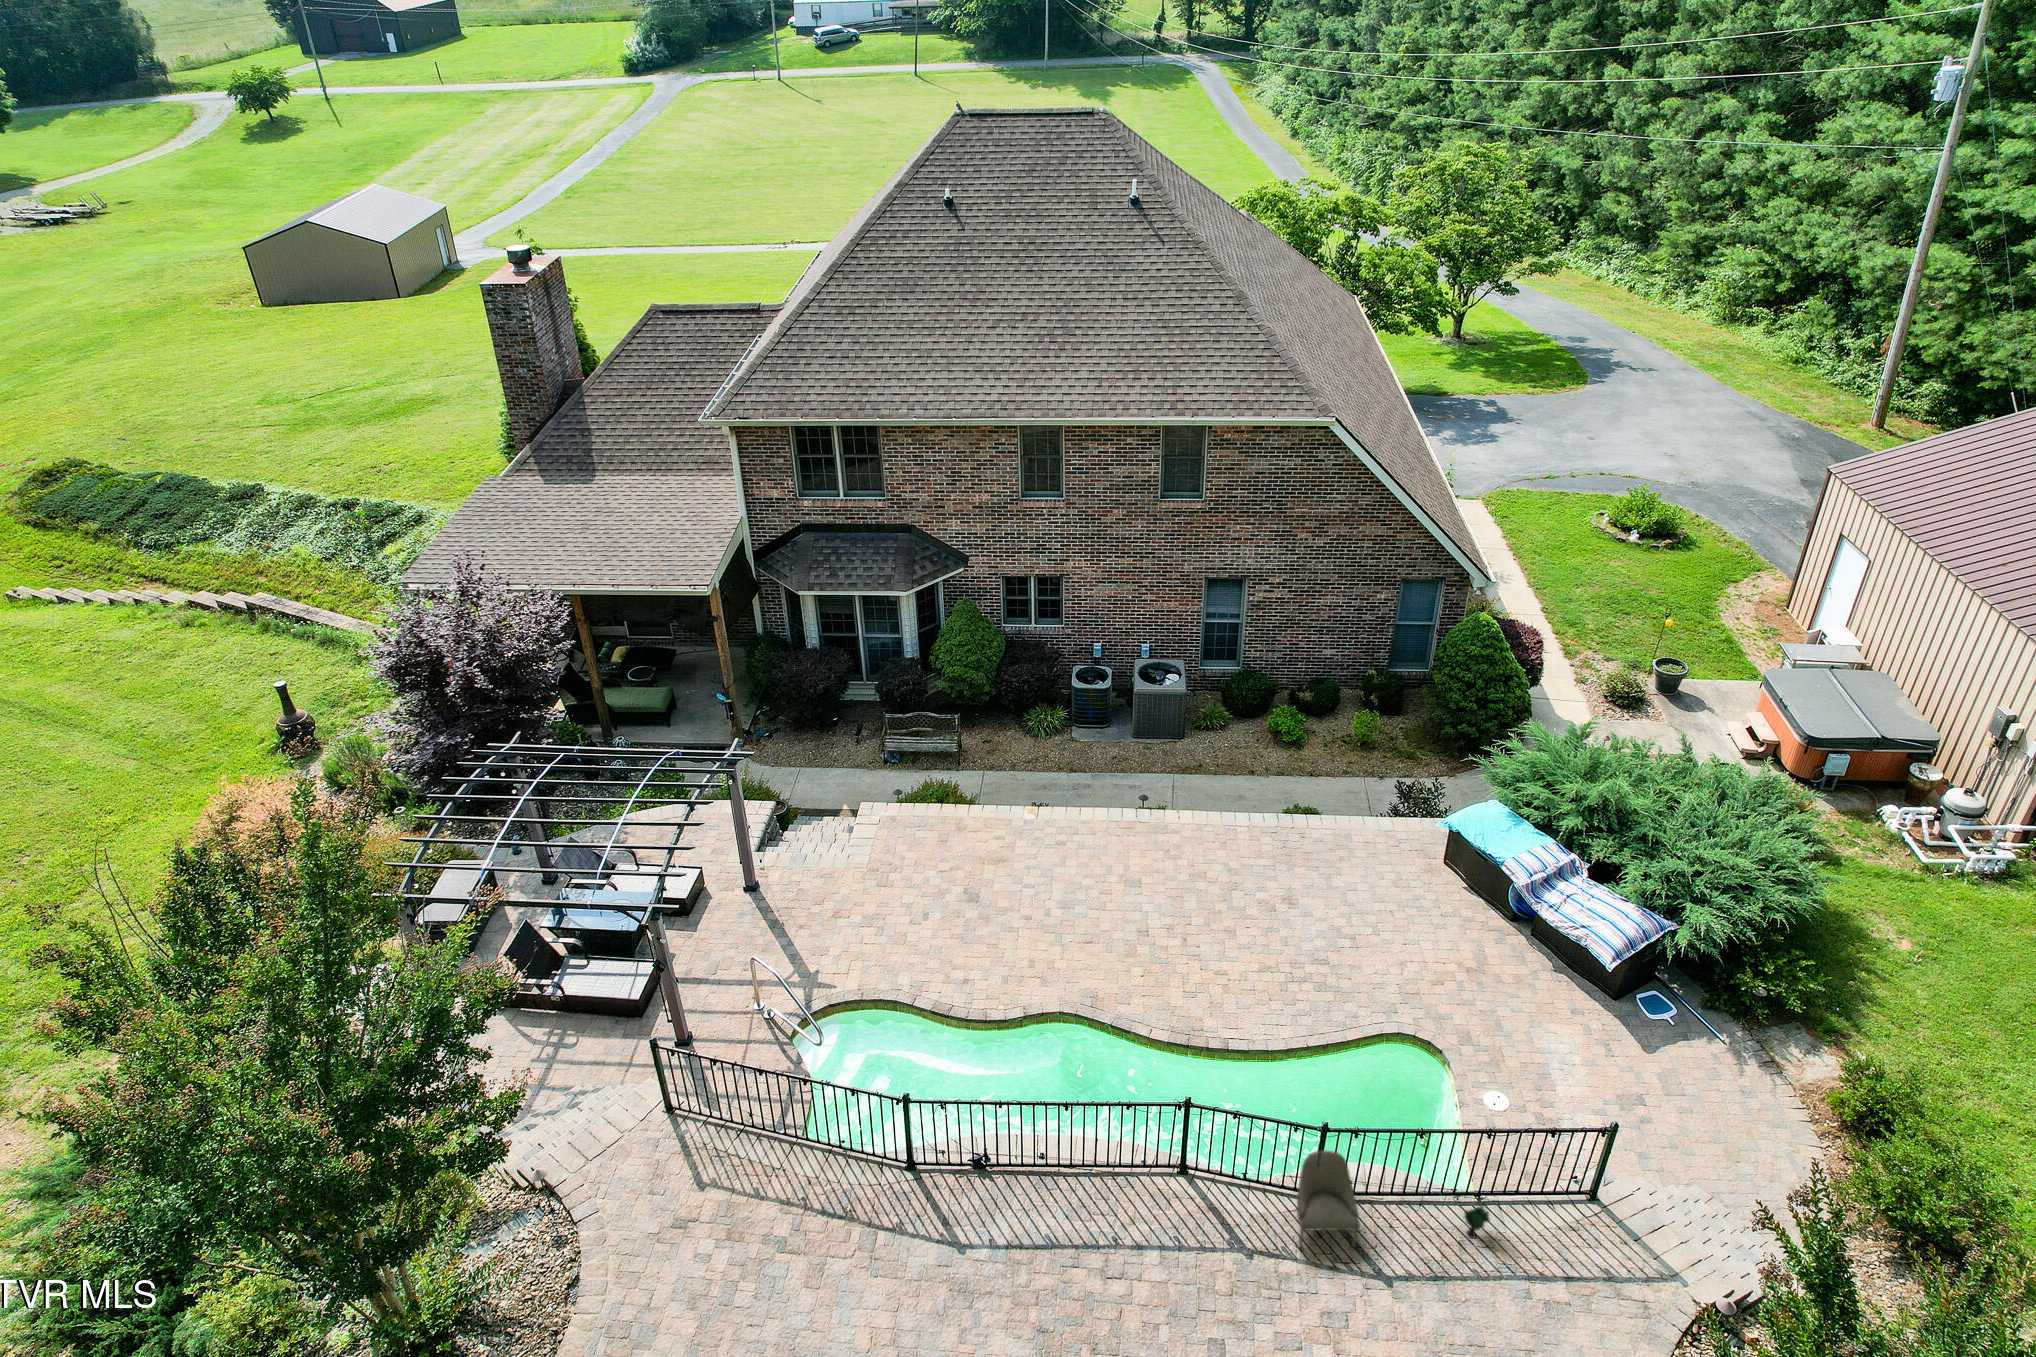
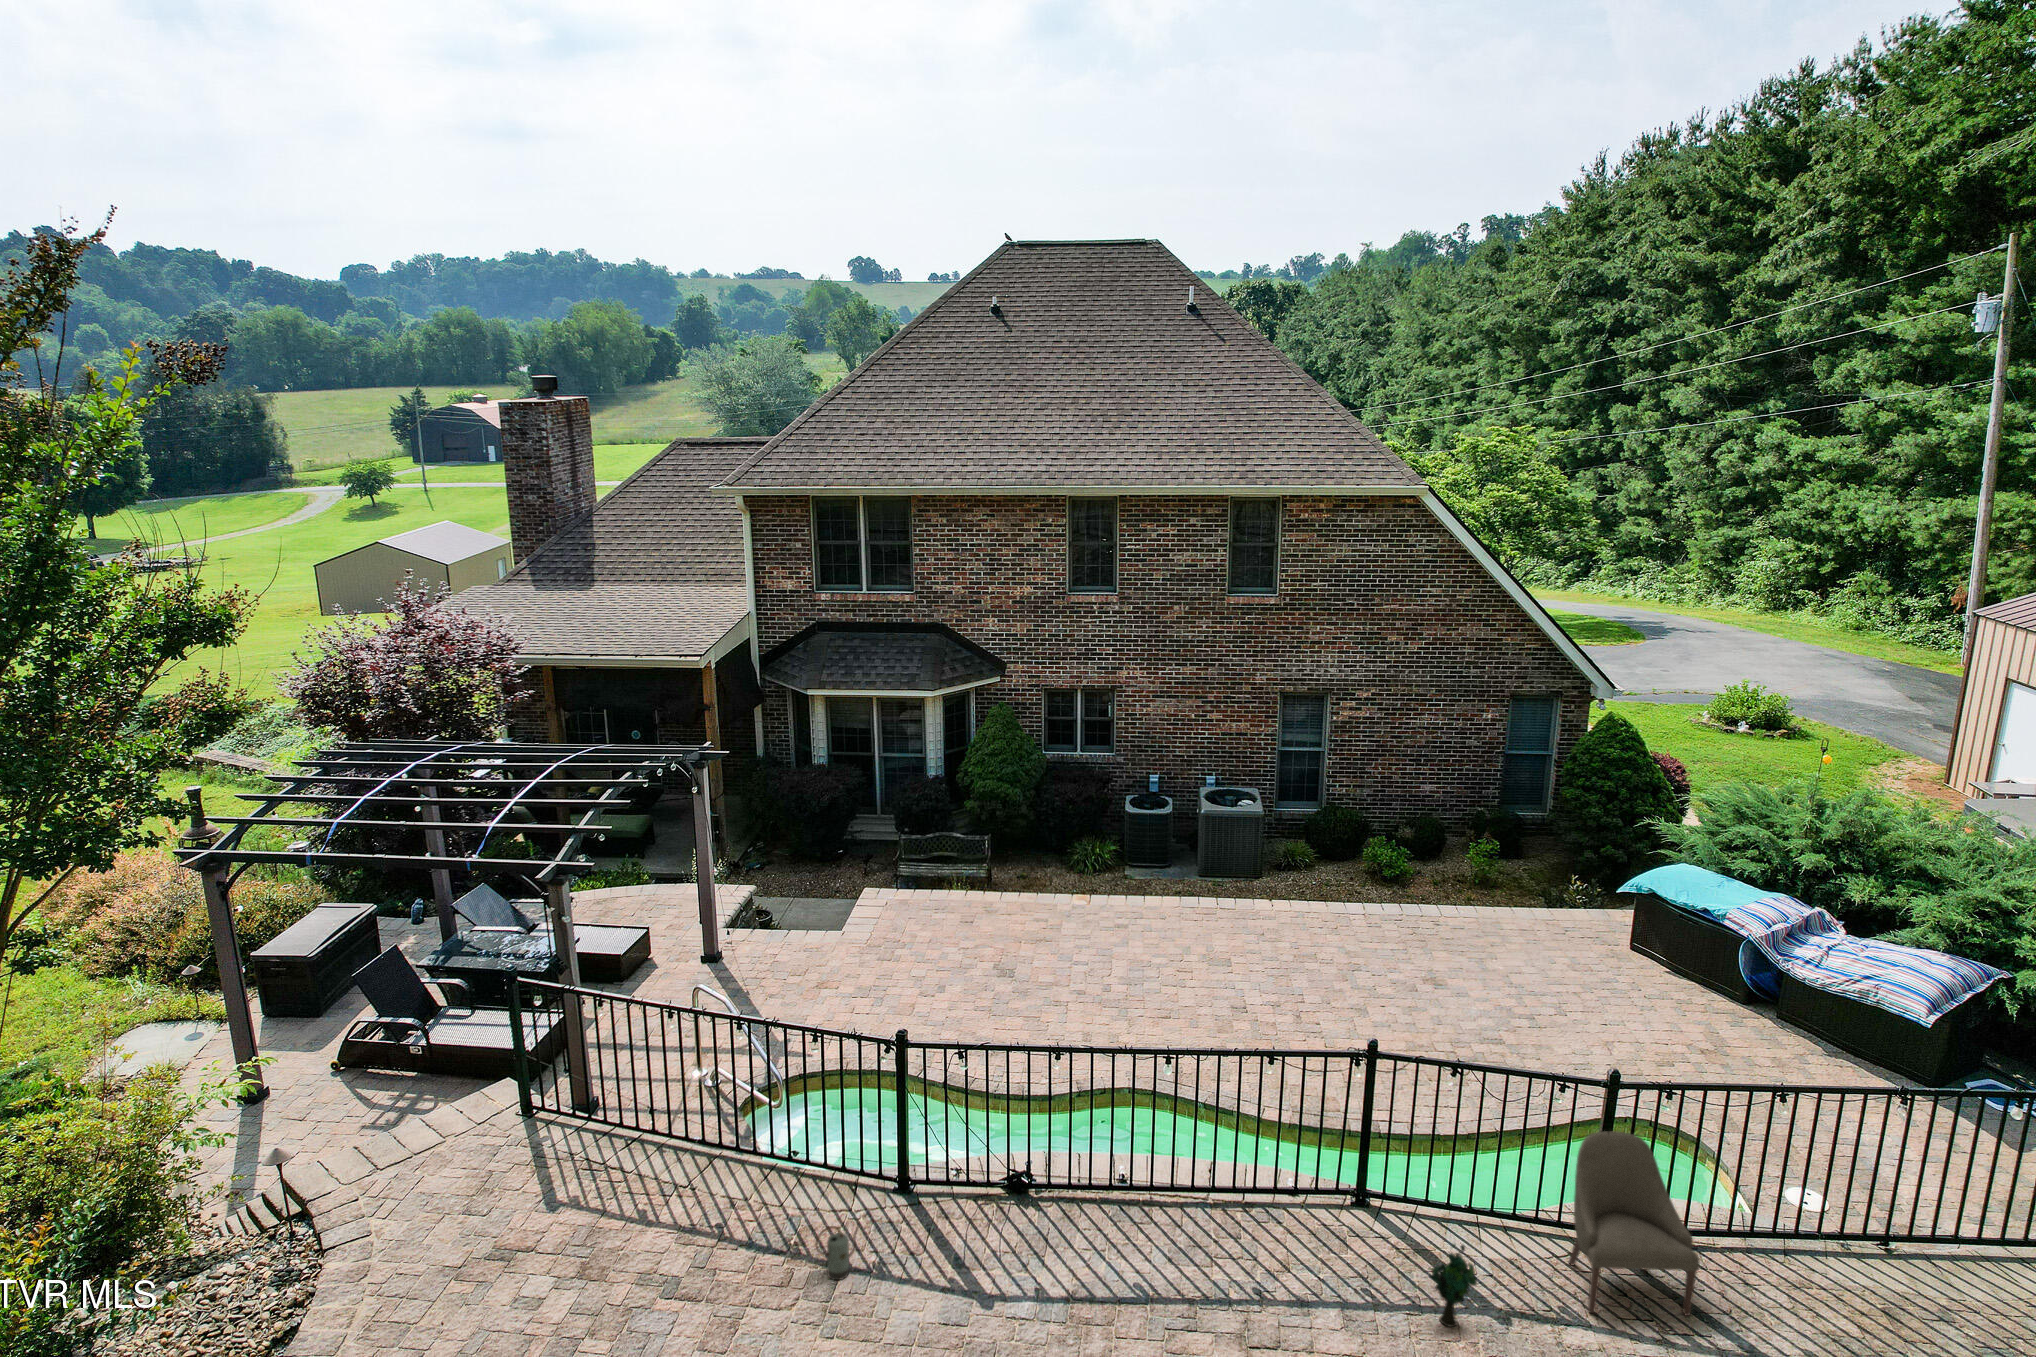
decorative plant: present [1464,1203,1490,1239] -> present [1429,1244,1477,1327]
watering can: none [863,1210,888,1240] -> present [816,1226,859,1280]

